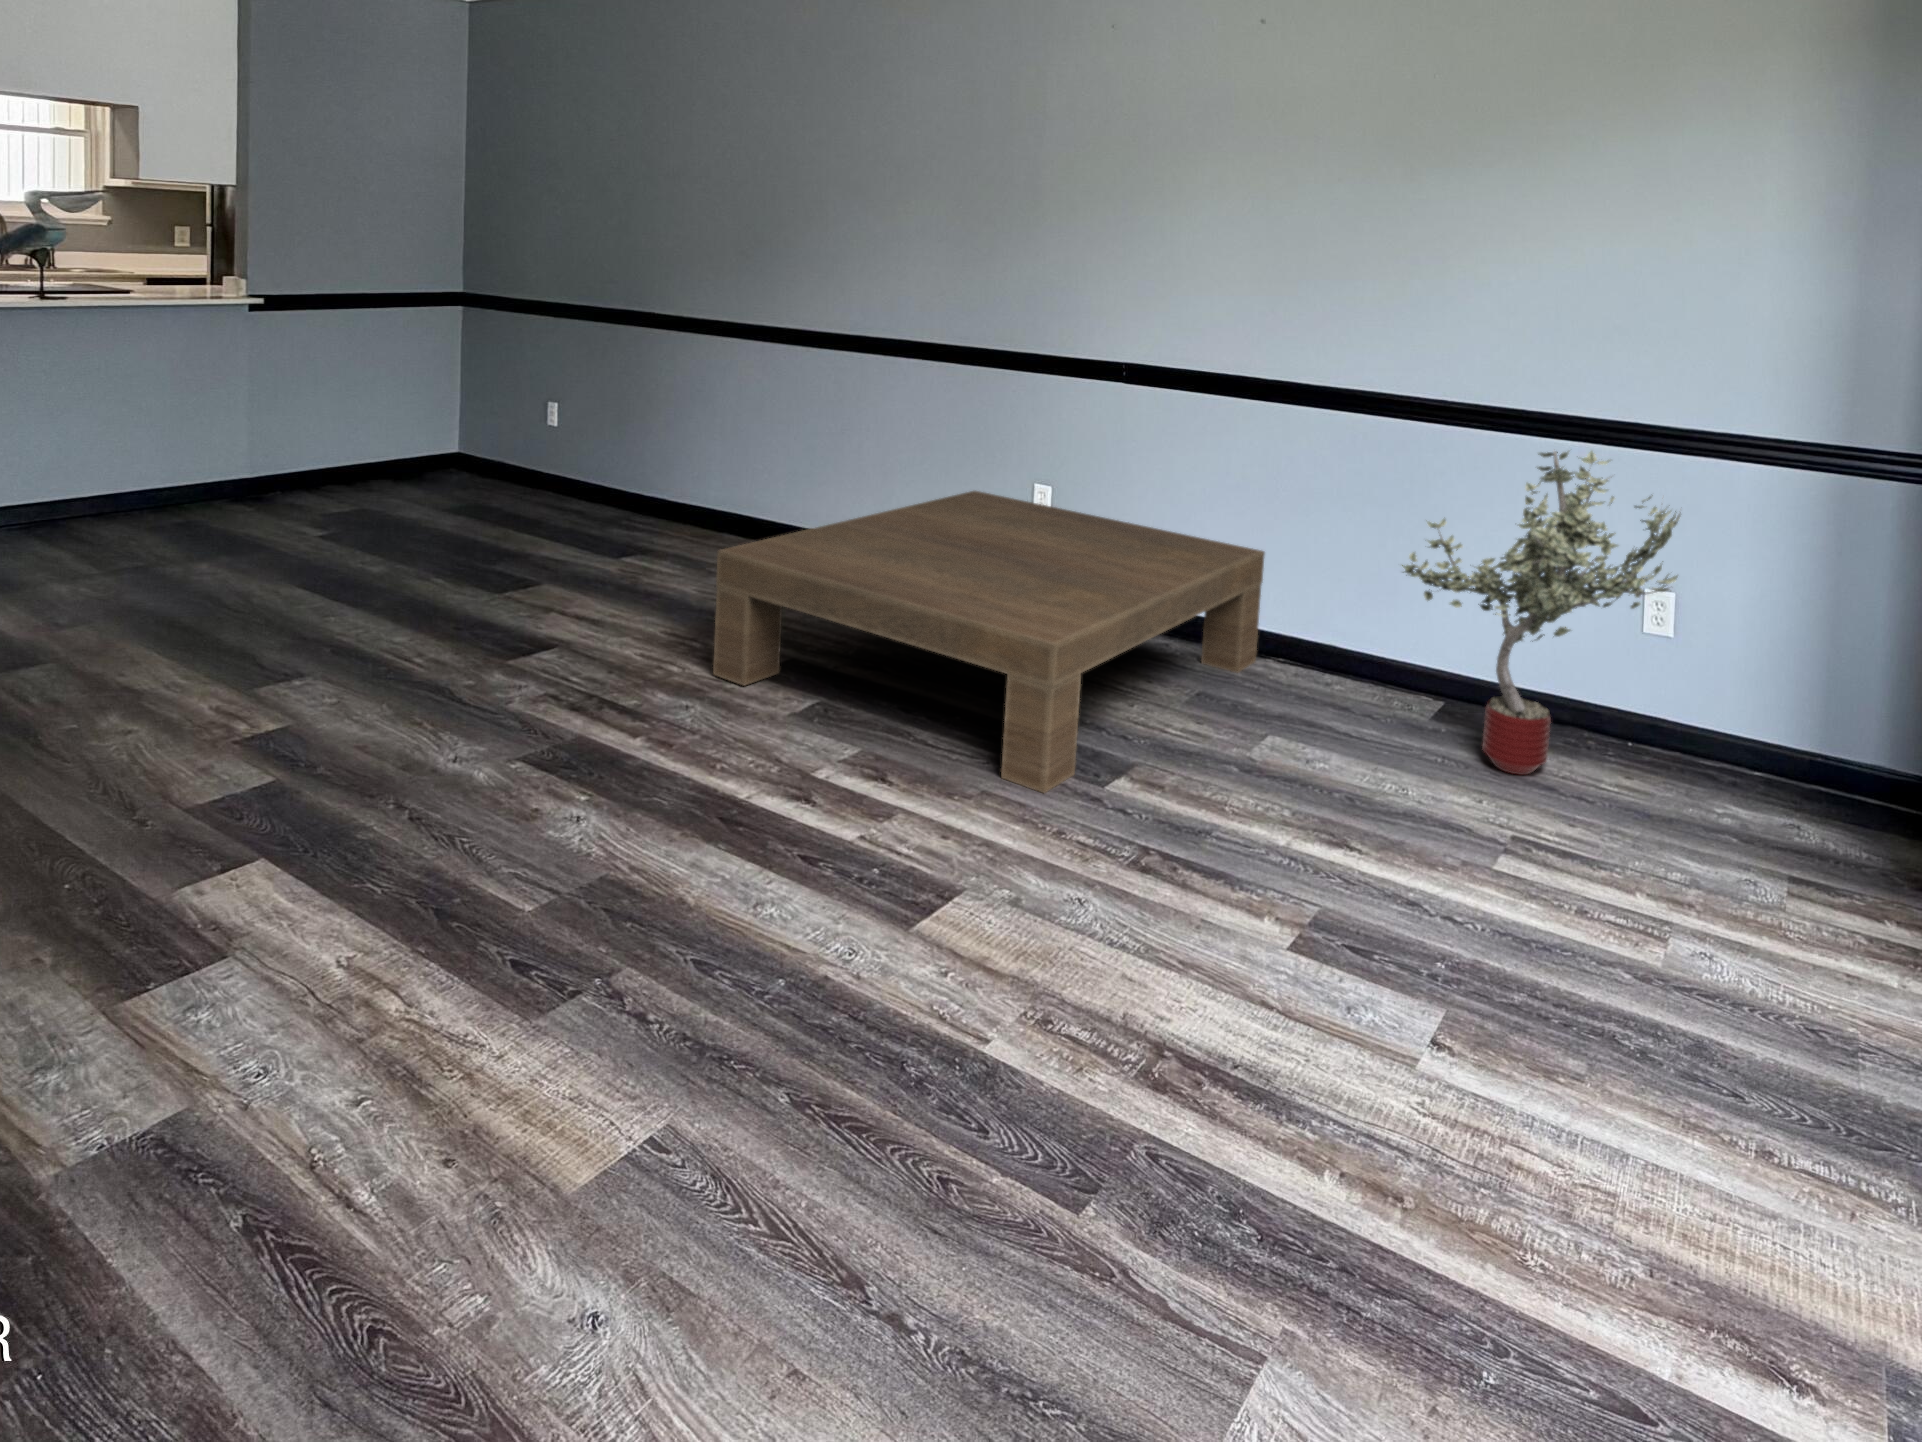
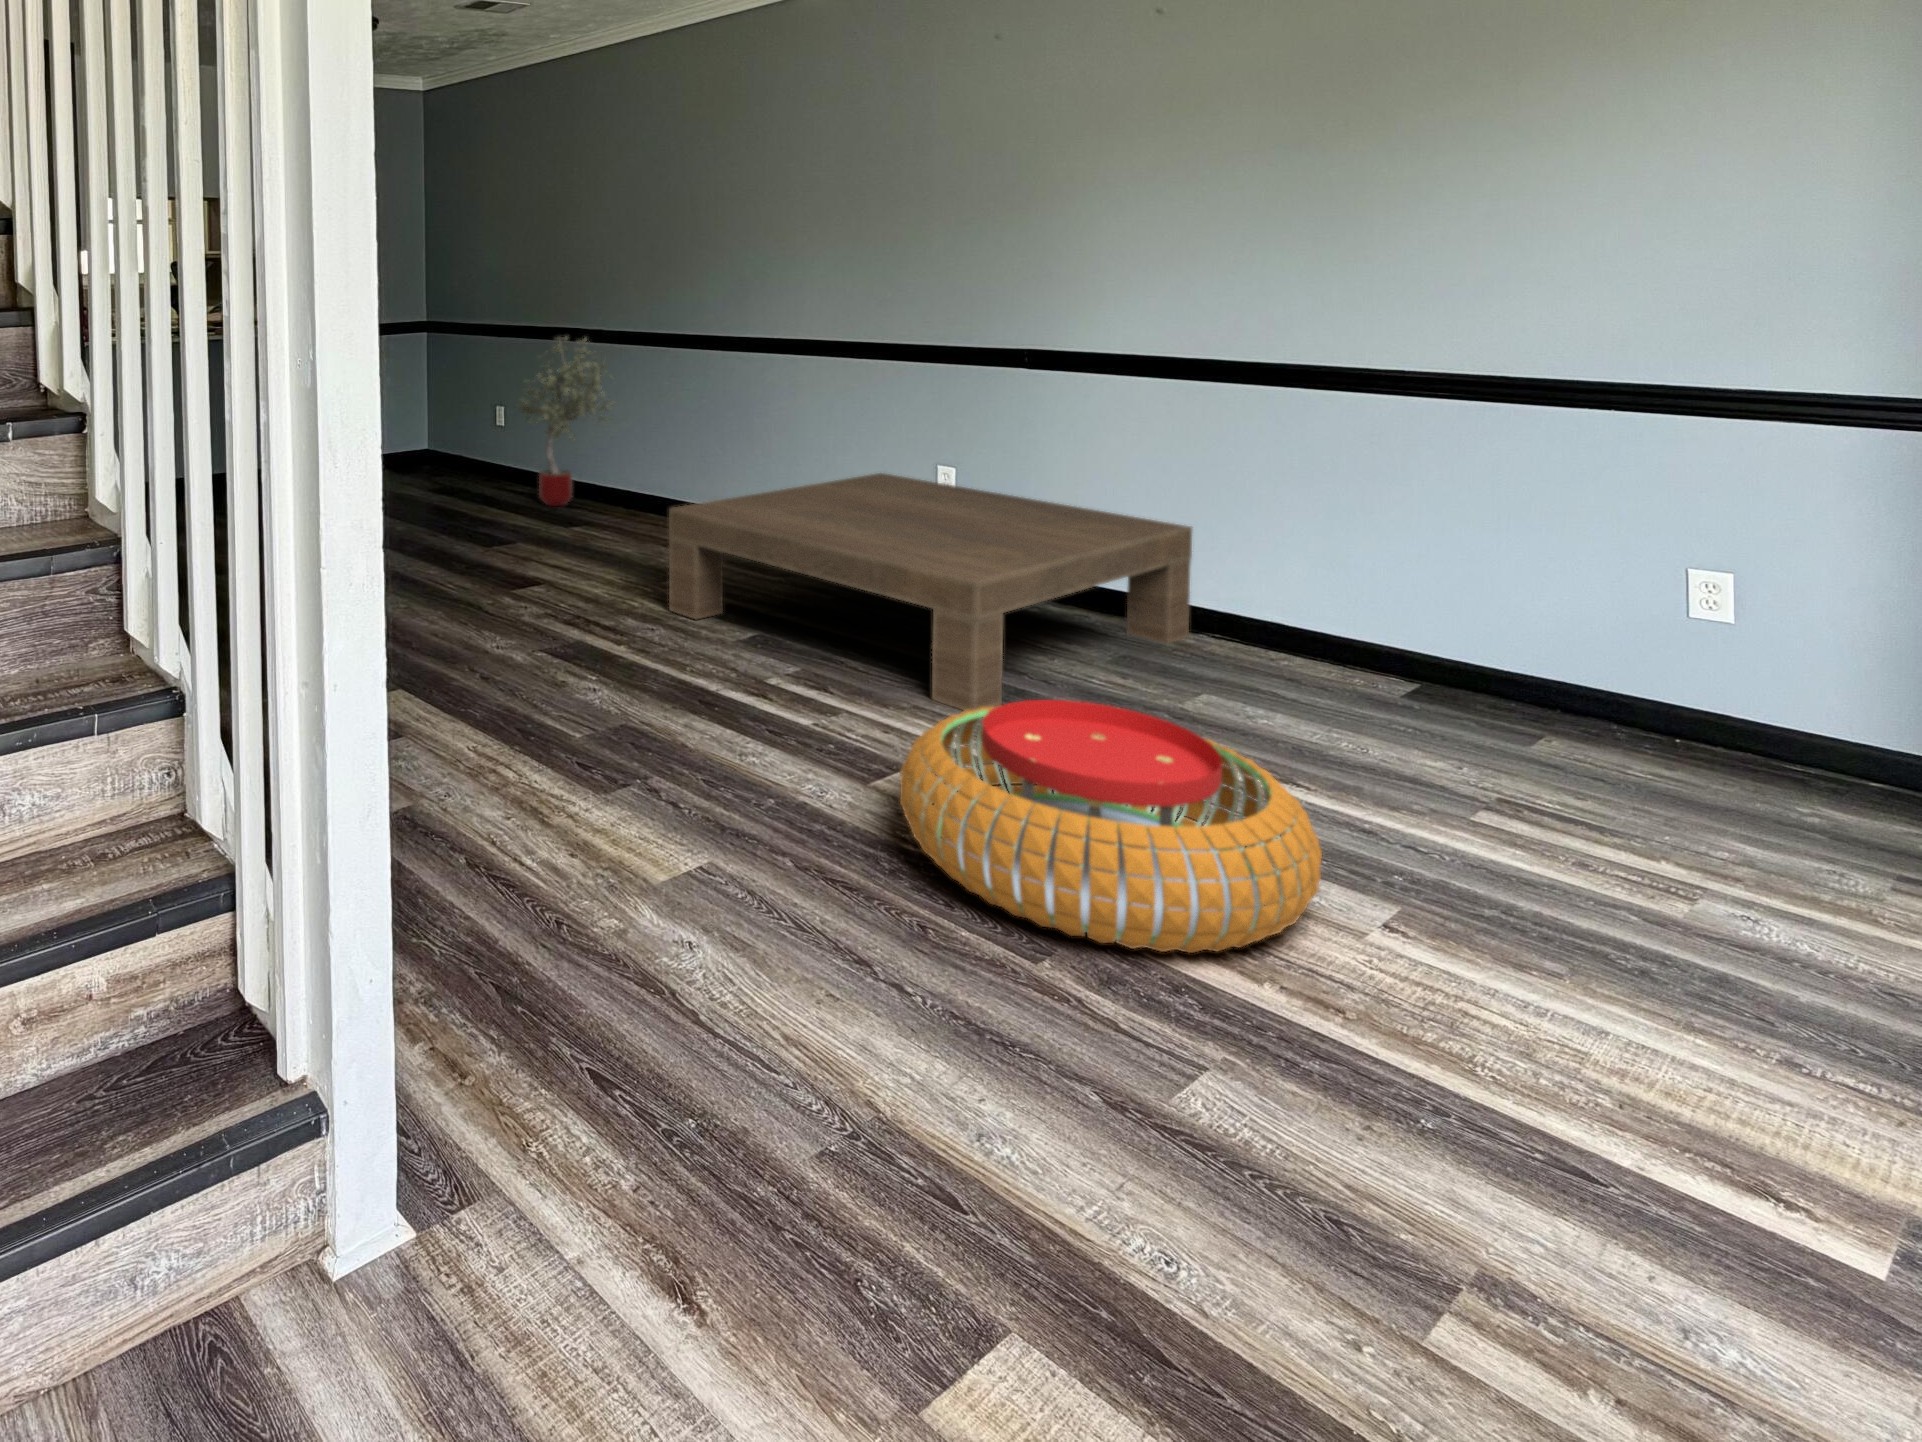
potted tree: present [1402,451,1680,775] -> present [516,337,615,506]
pouf: none [938,805,1383,1153] -> present [900,700,1322,953]

